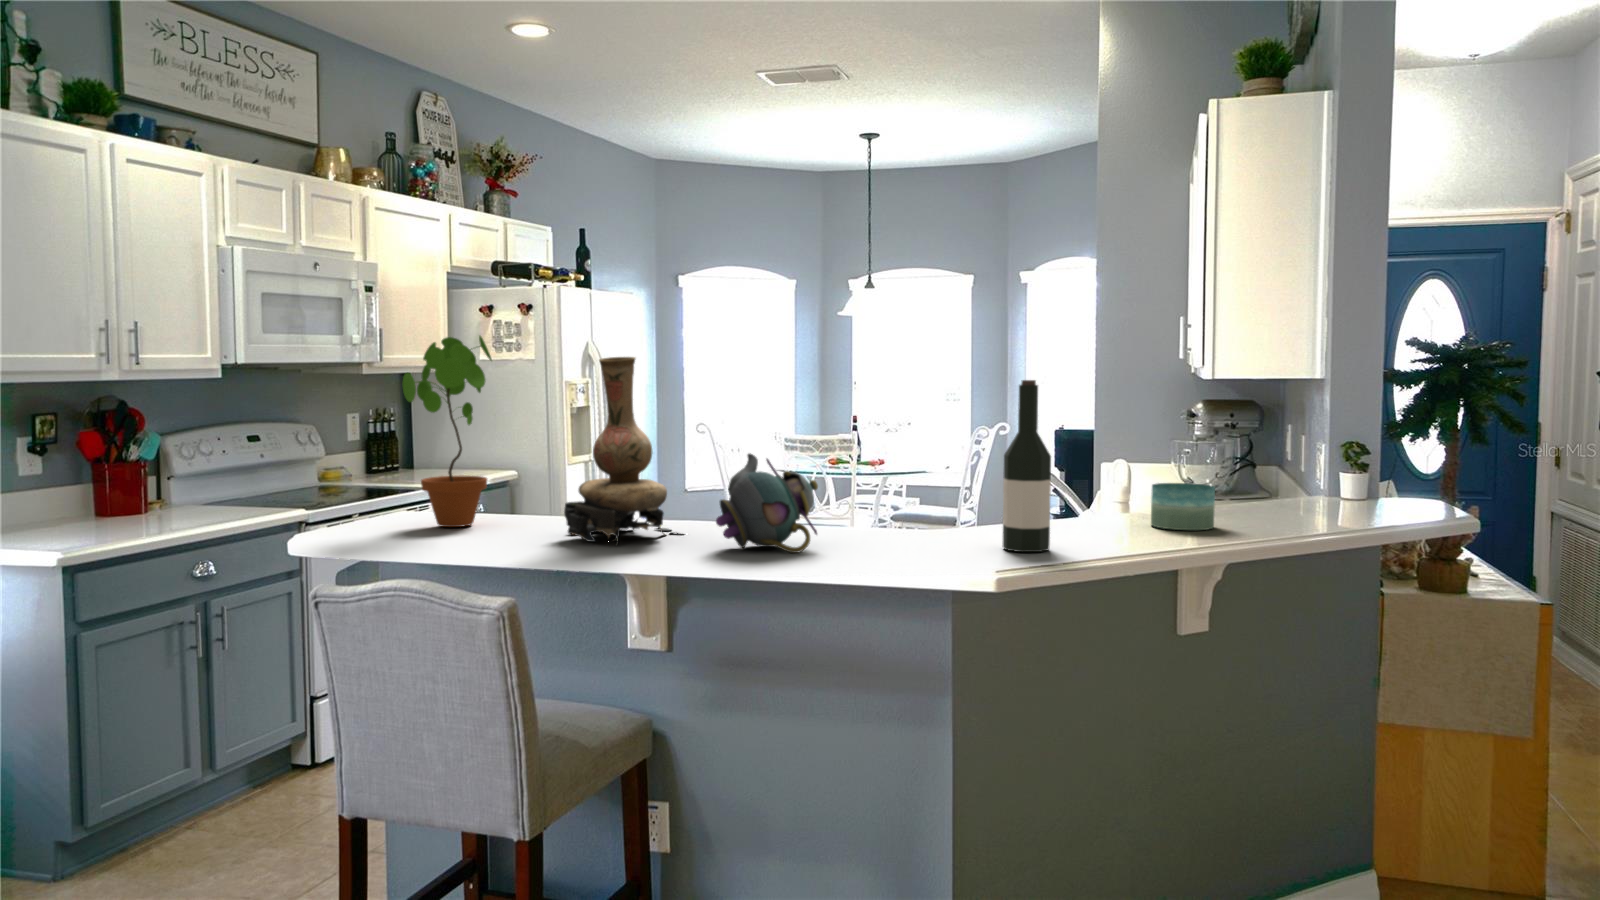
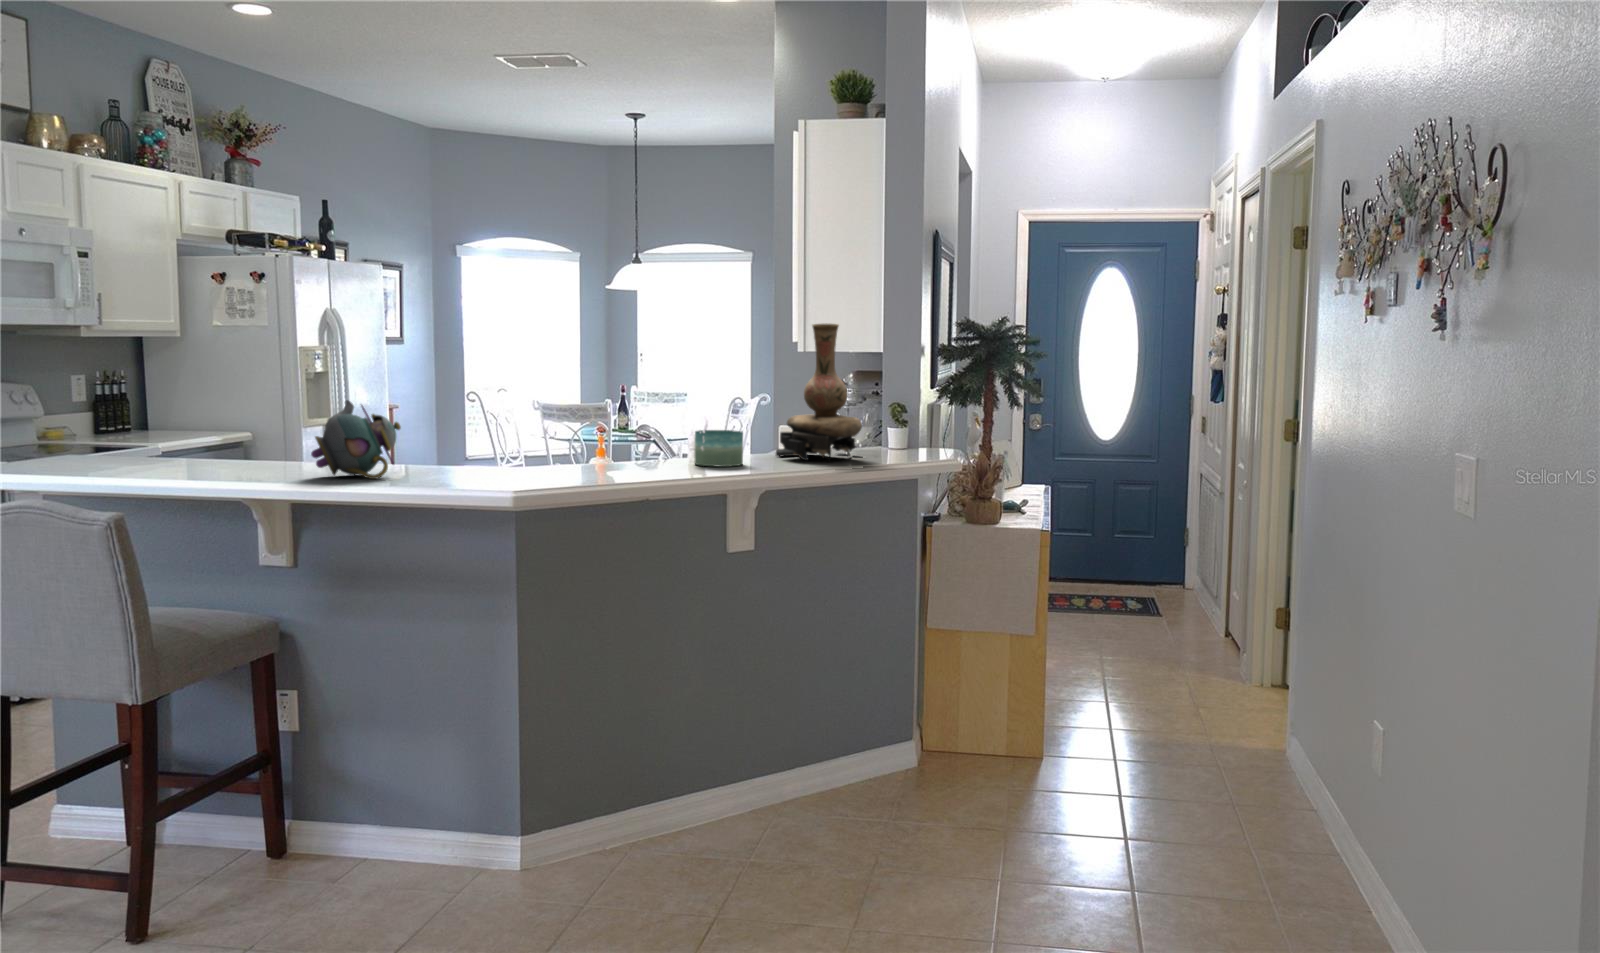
potted plant: present [402,336,492,527] -> none [56,298,140,463]
vase: present [564,357,681,545] -> present [776,323,862,460]
wine bottle: present [1003,380,1051,552] -> none [545,342,581,479]

